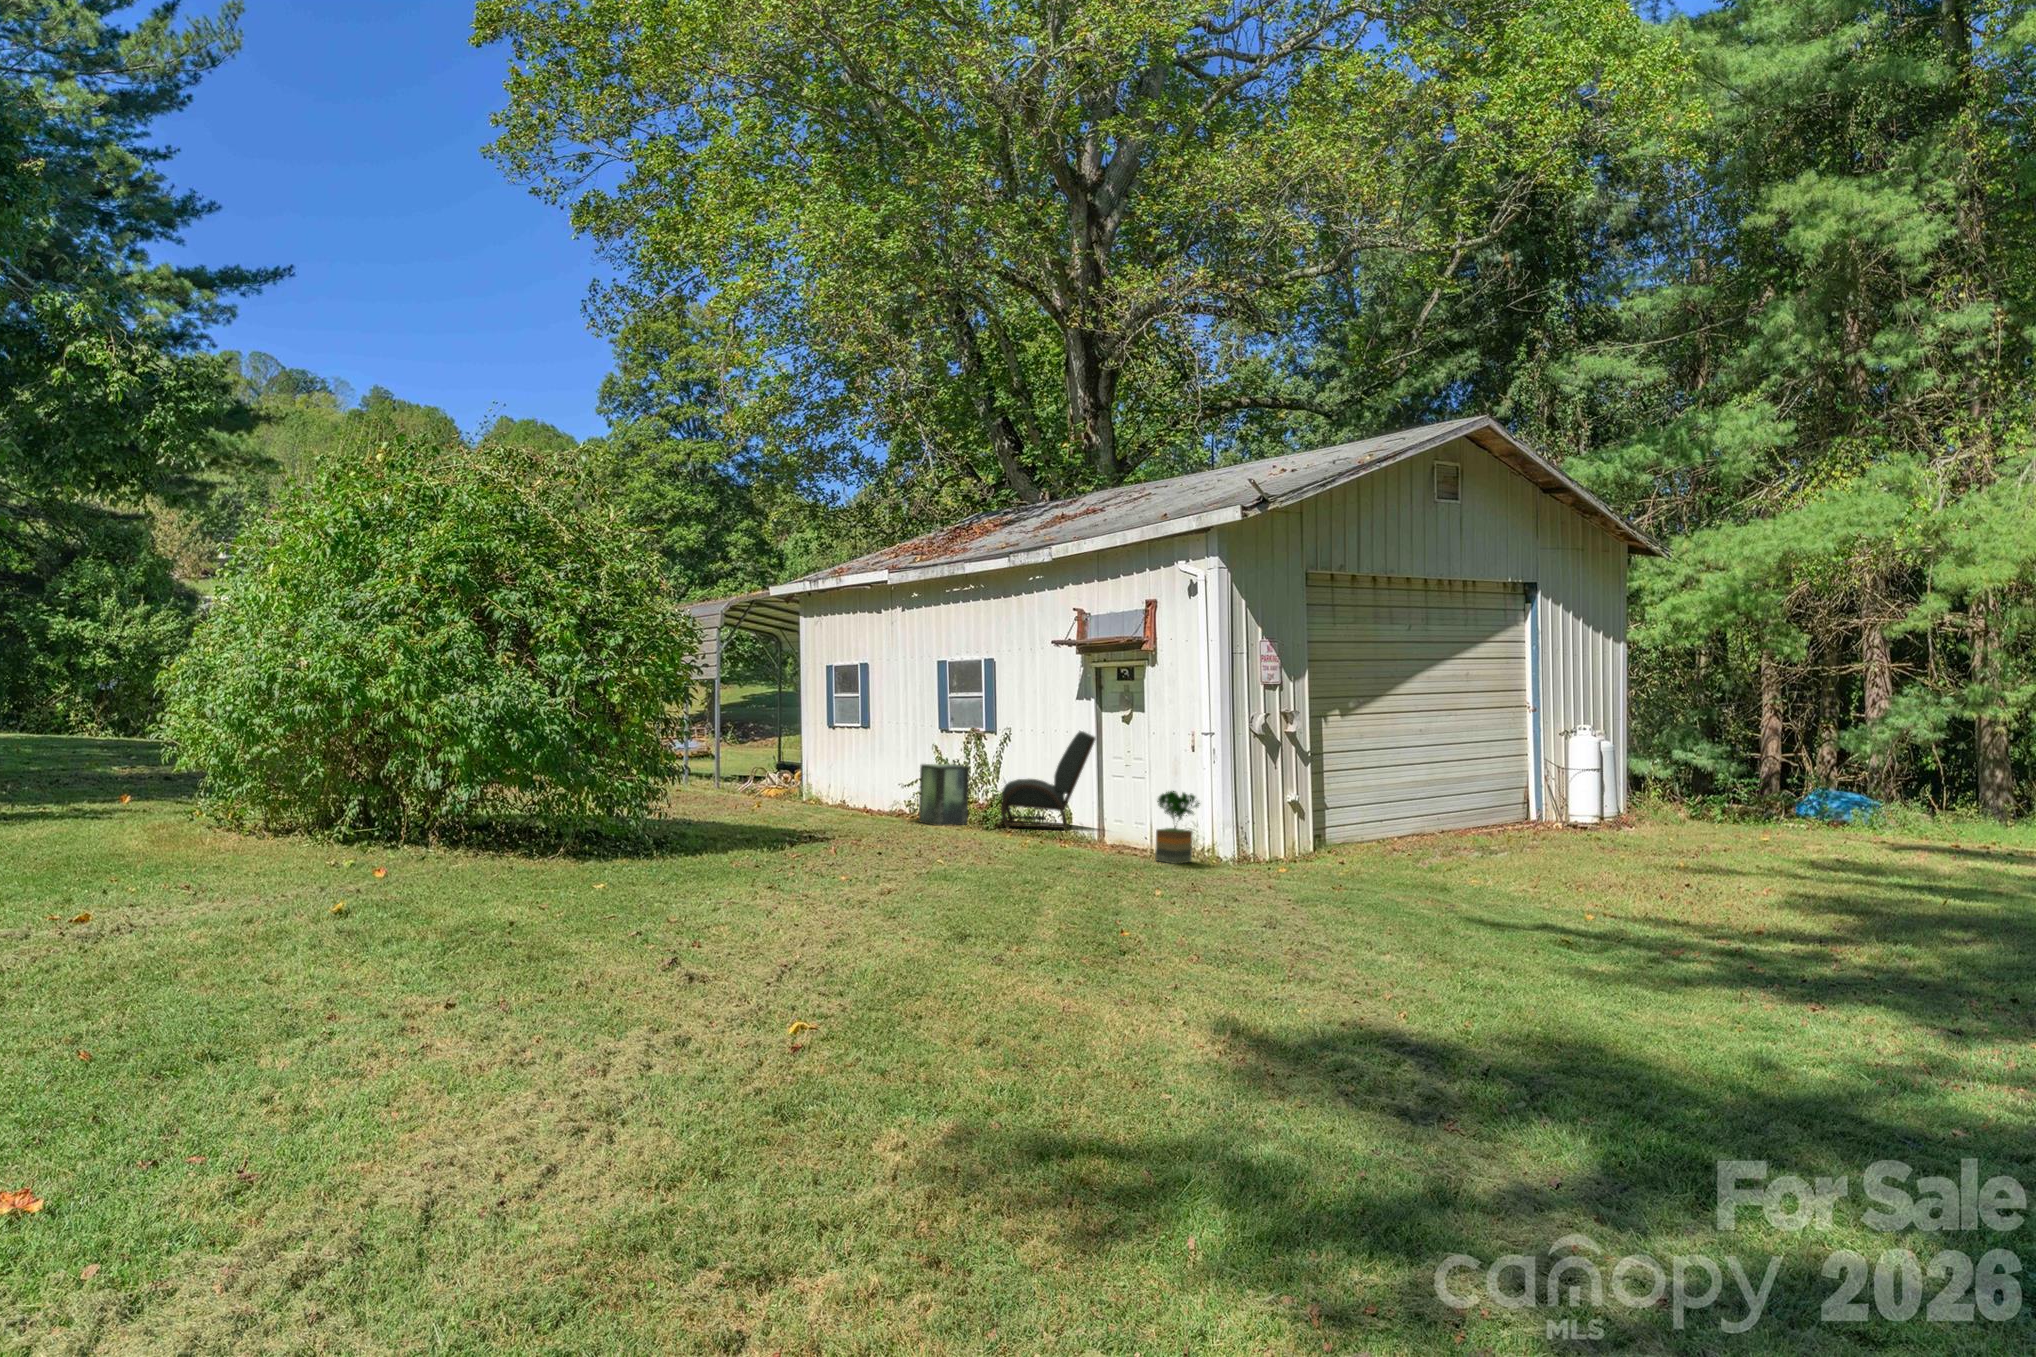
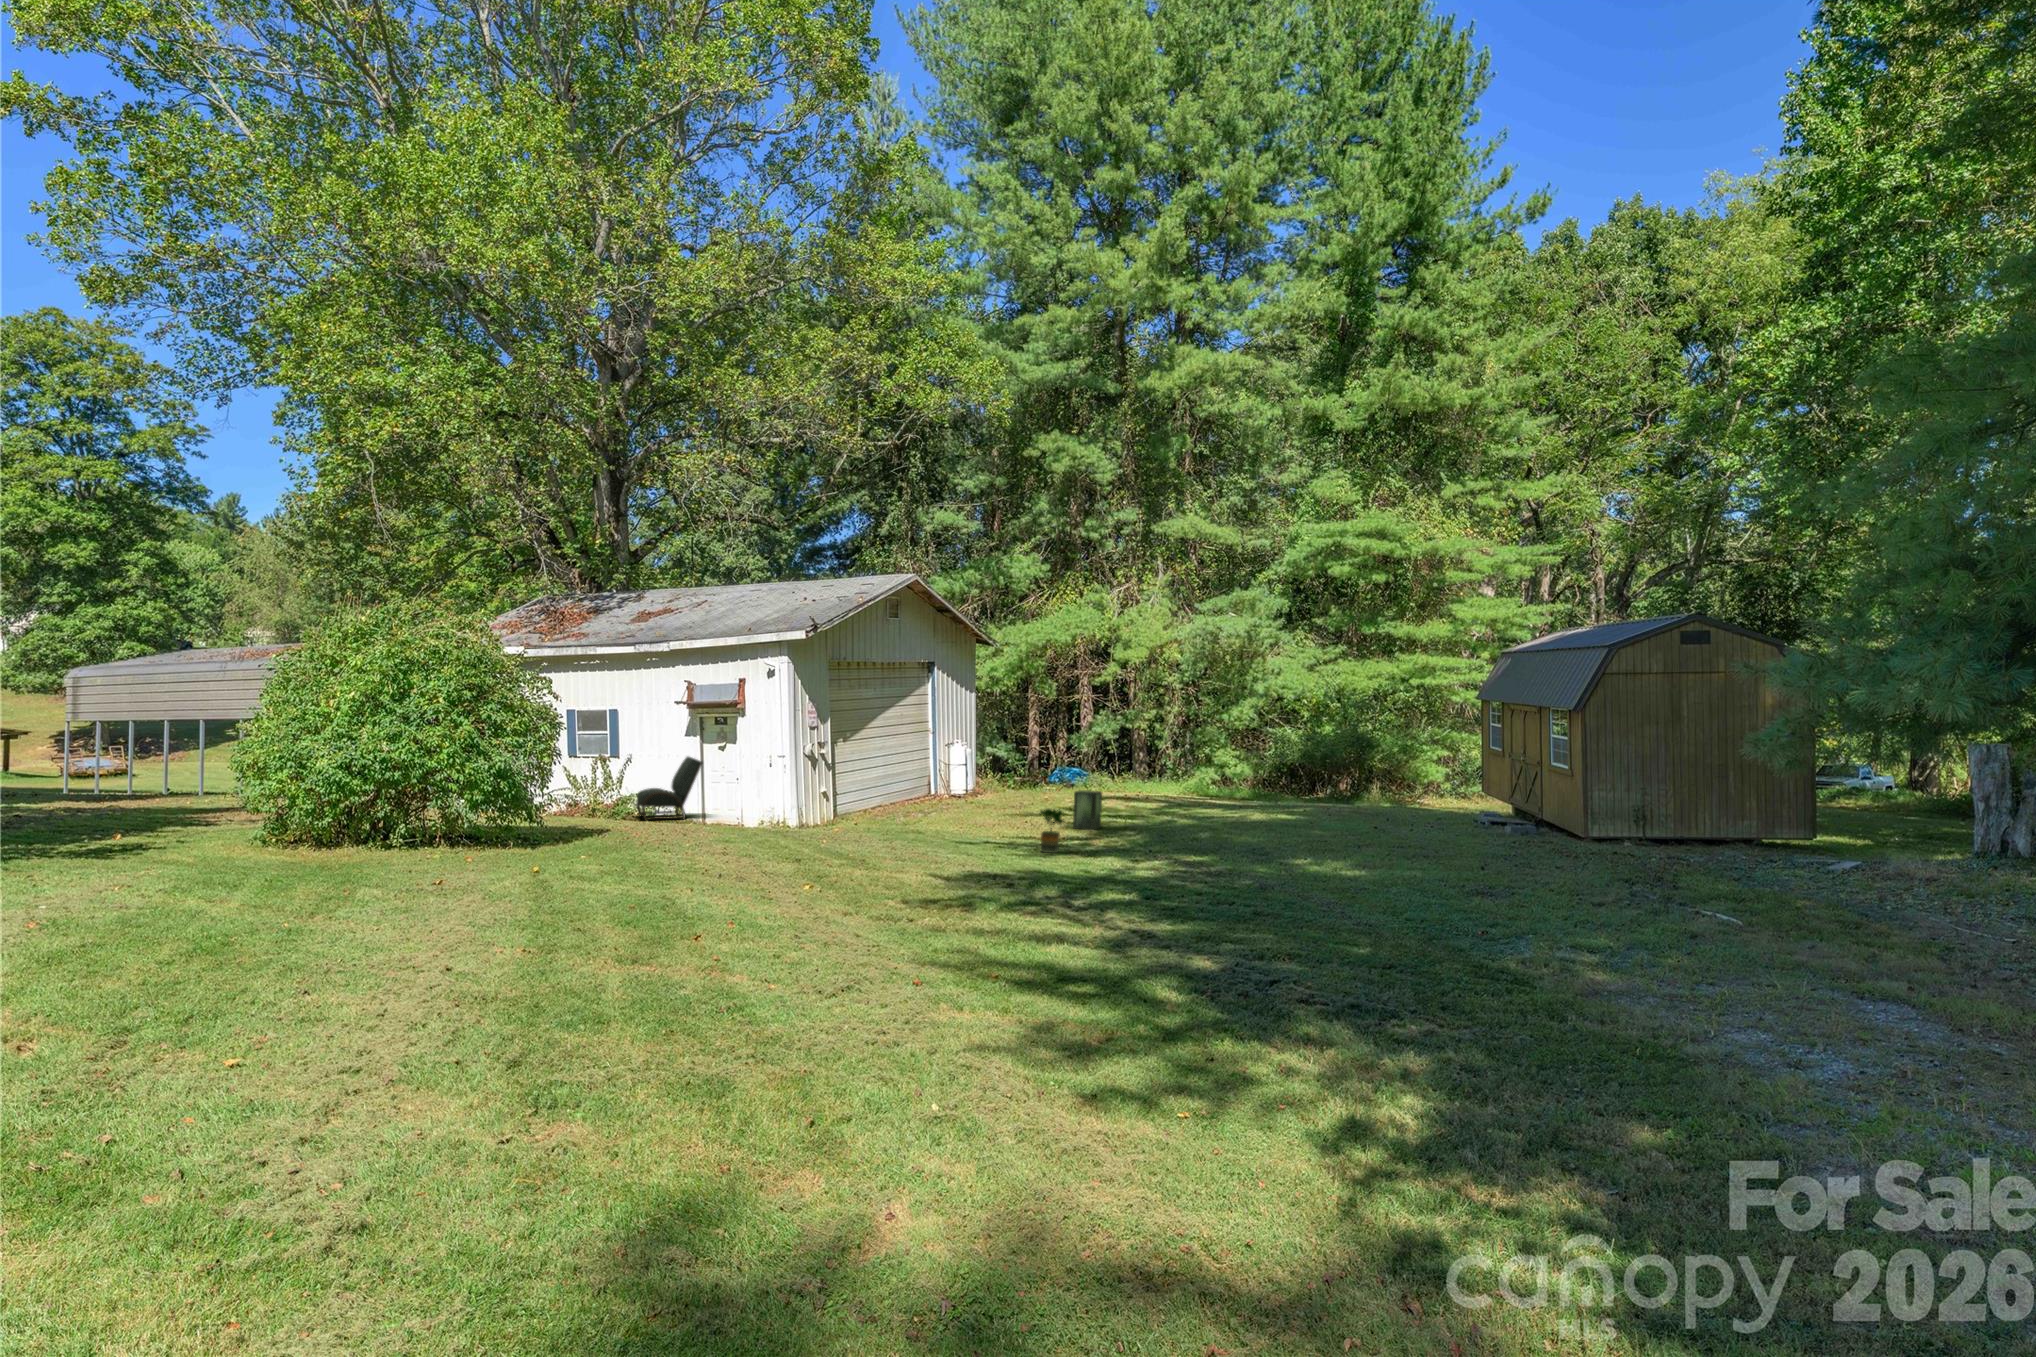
storage box: present [919,764,969,826] -> present [1073,790,1102,830]
potted tree: present [1155,791,1200,864] -> present [1039,809,1066,853]

